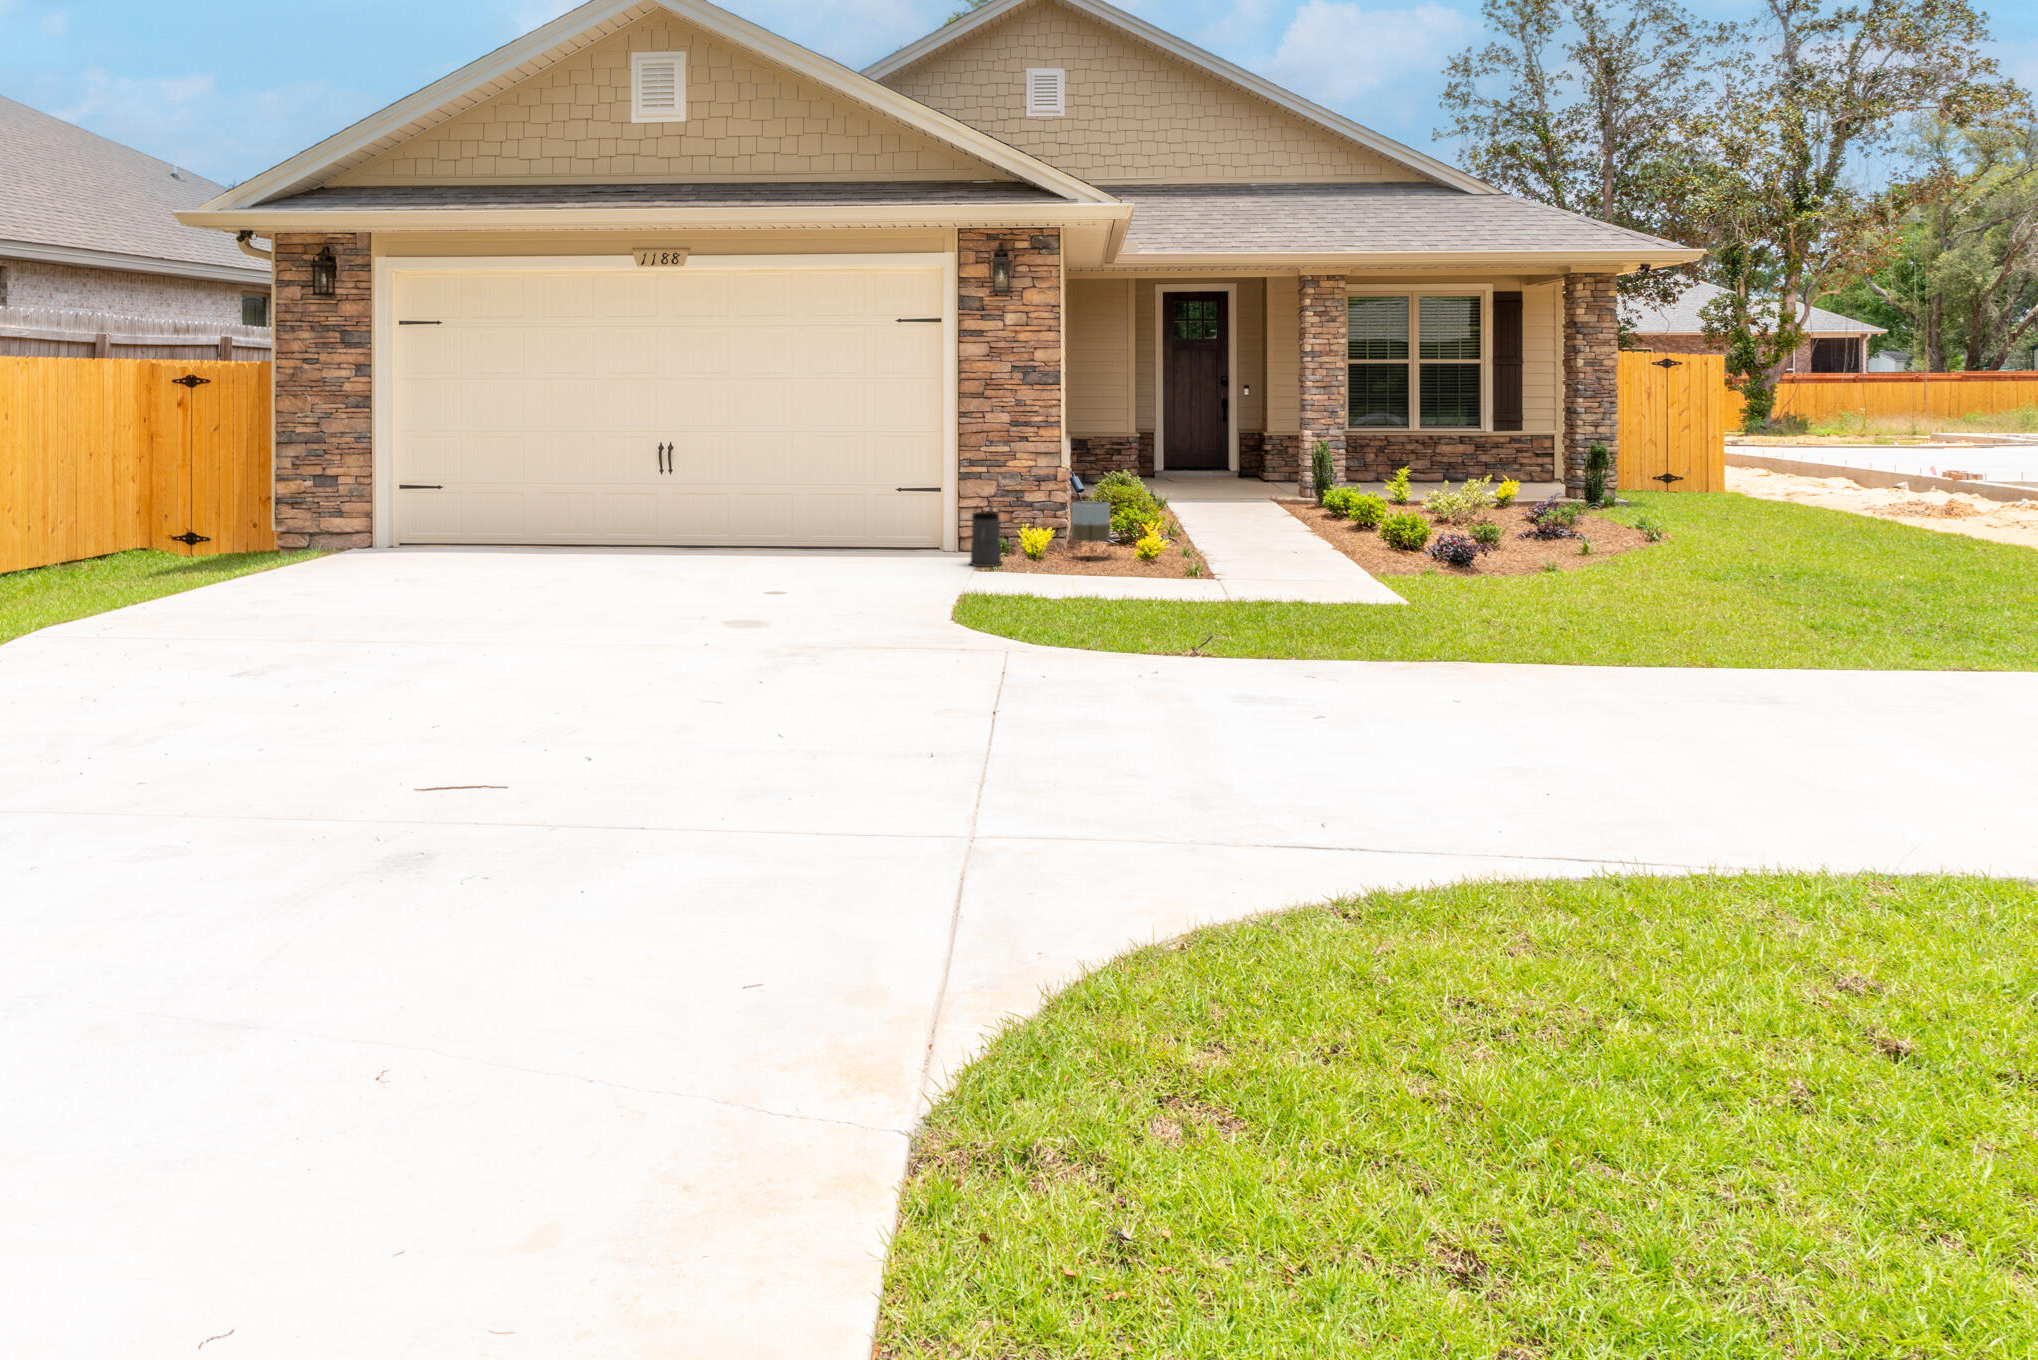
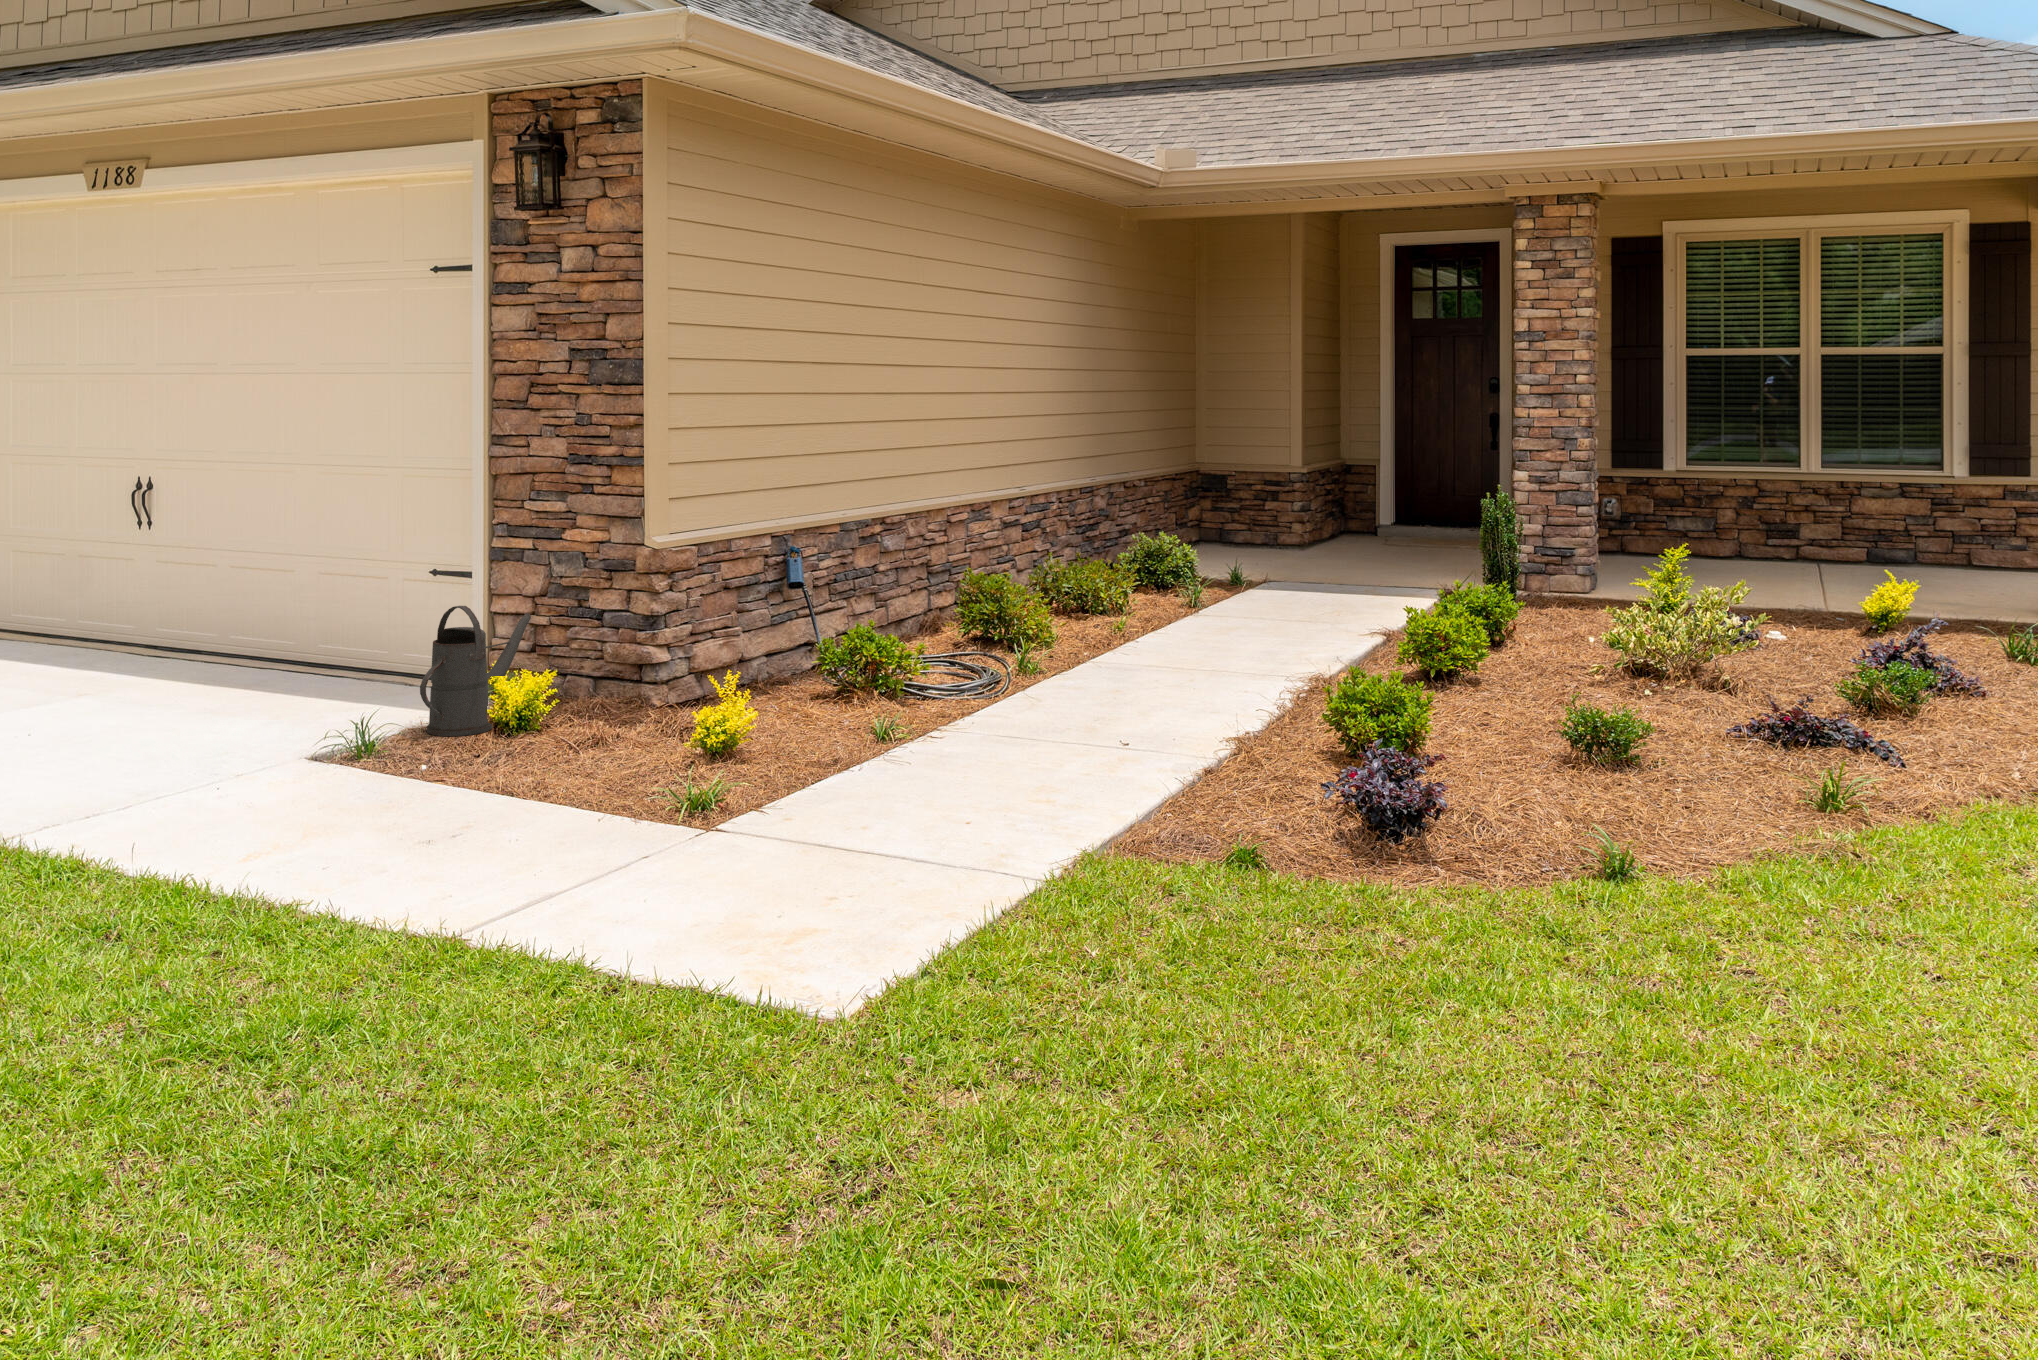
planter: present [1071,501,1110,542] -> none [648,612,729,735]

